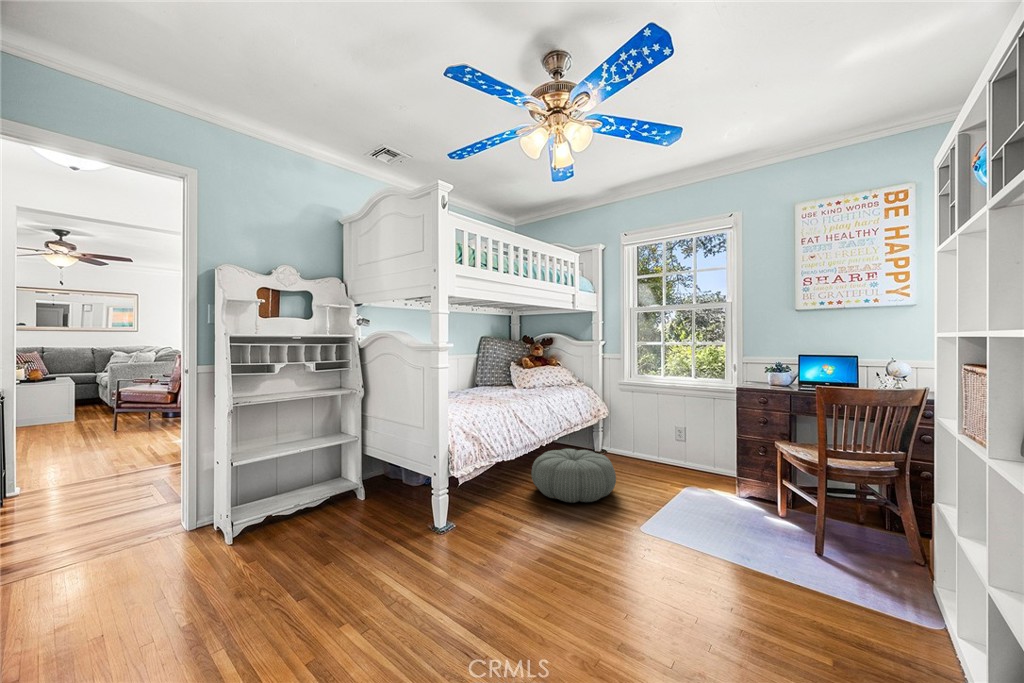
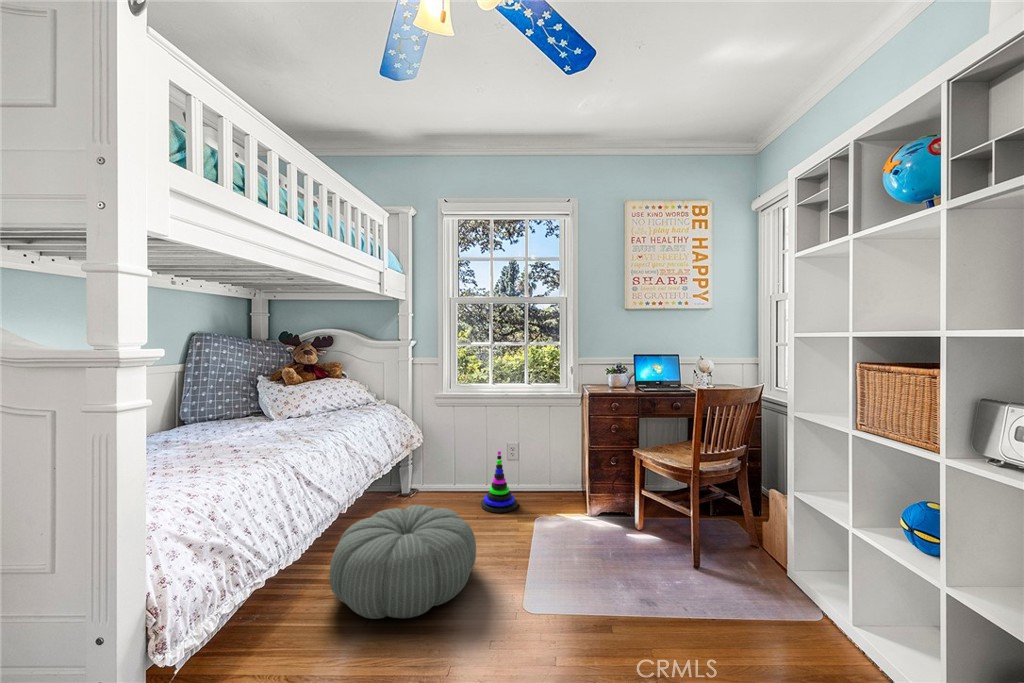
stacking toy: none [648,429,679,476] -> present [481,451,518,513]

